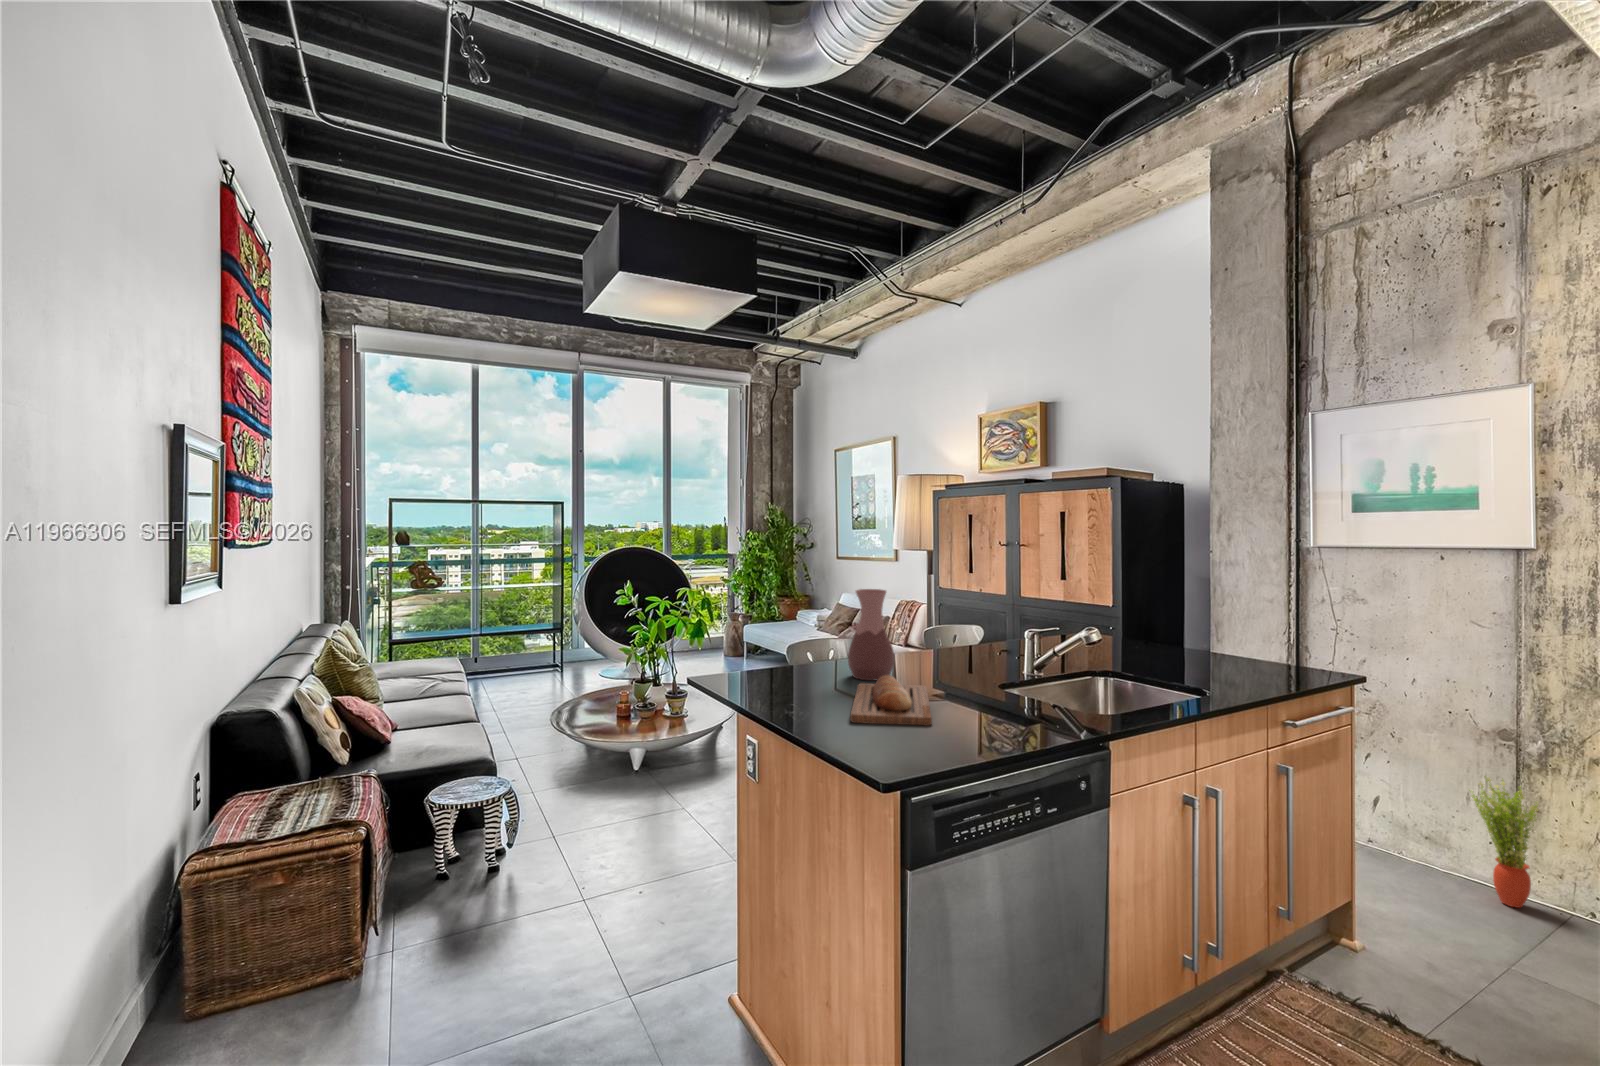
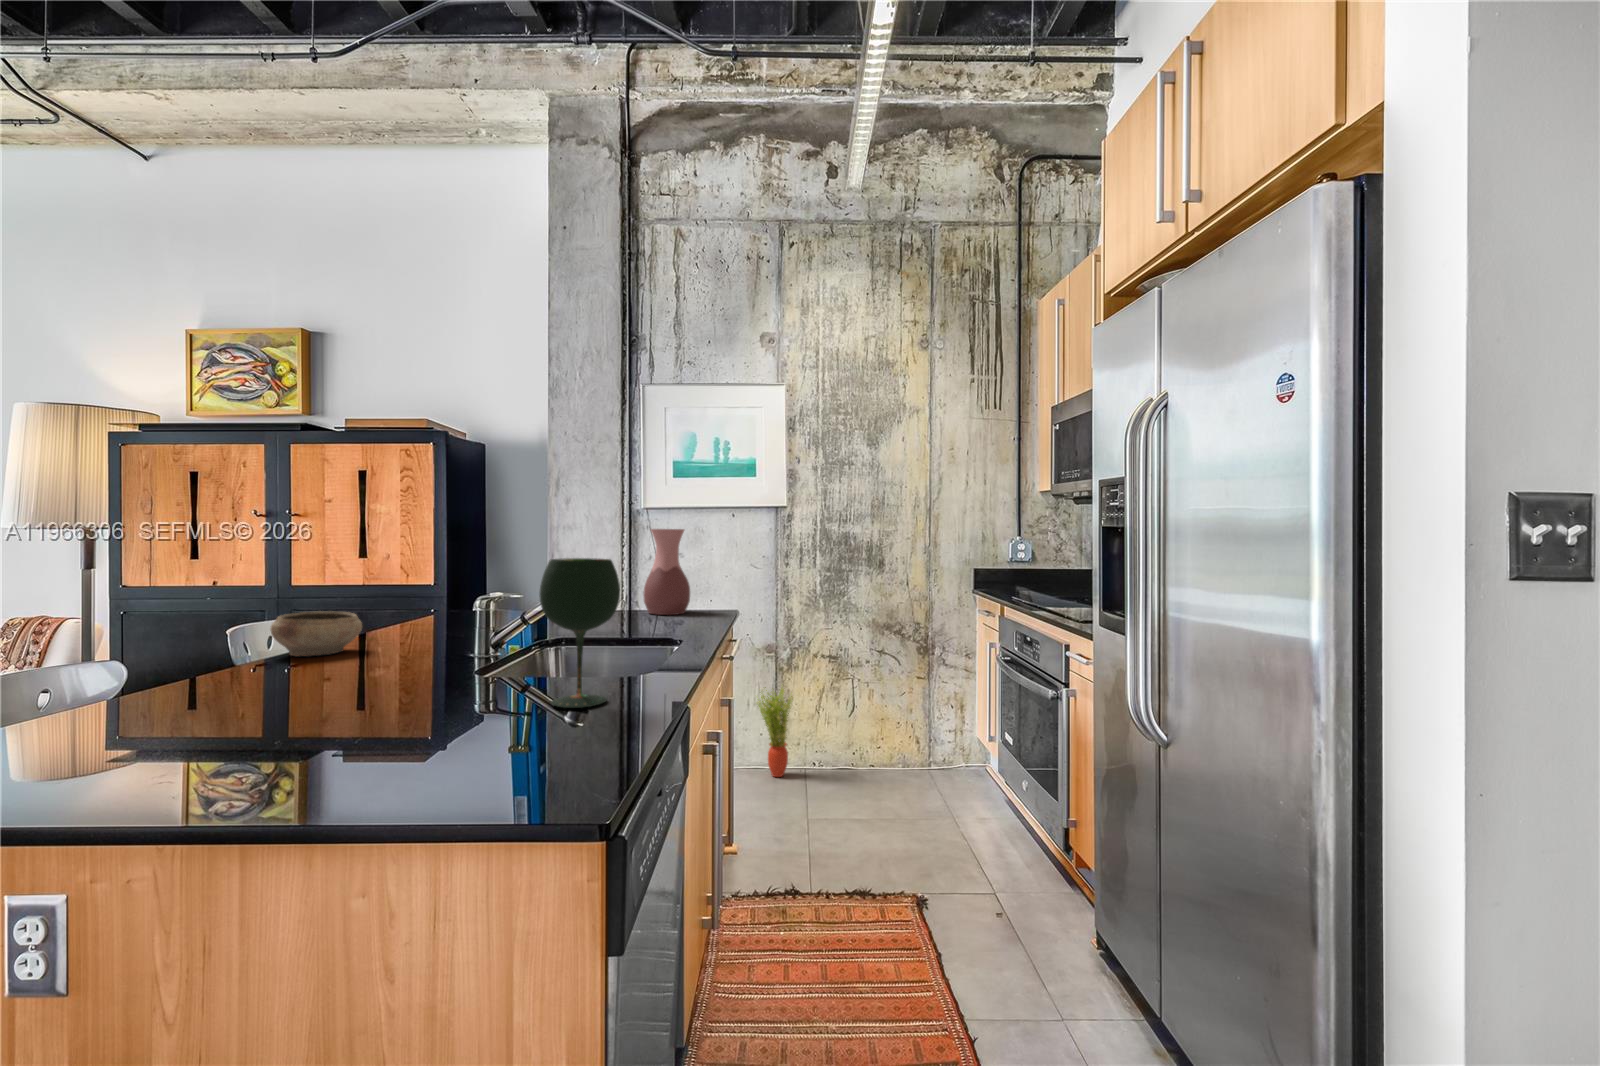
vase: present [848,589,894,680] -> present [643,529,690,615]
wine glass: none [976,634,1028,732] -> present [539,558,620,708]
ceramic bowl: none [929,635,976,664] -> present [270,611,362,657]
bread loaf: present [850,675,932,725] -> none [212,668,471,764]

